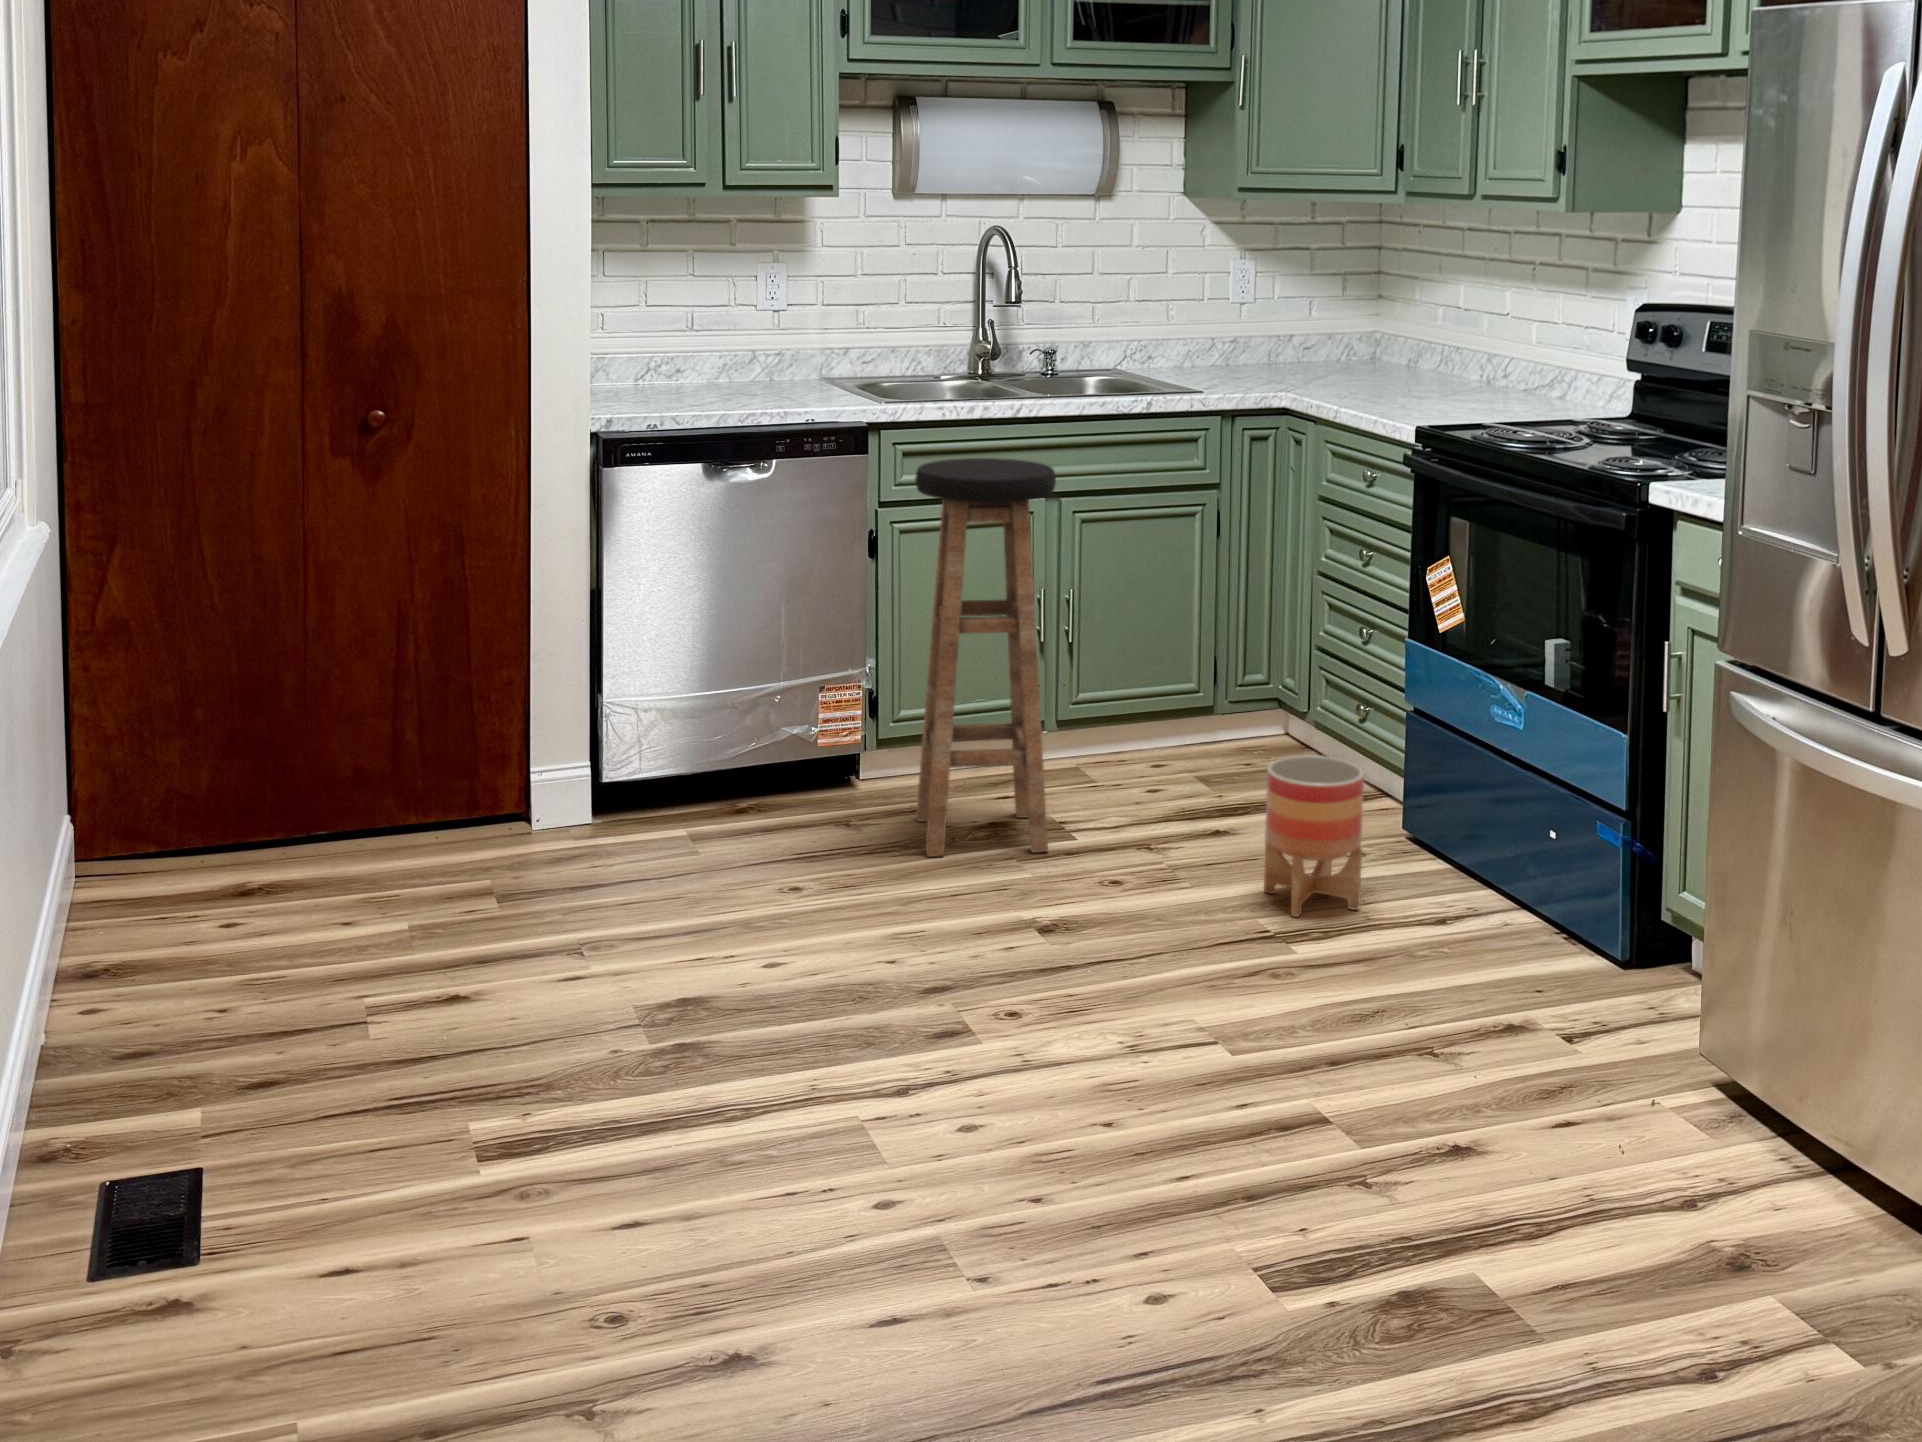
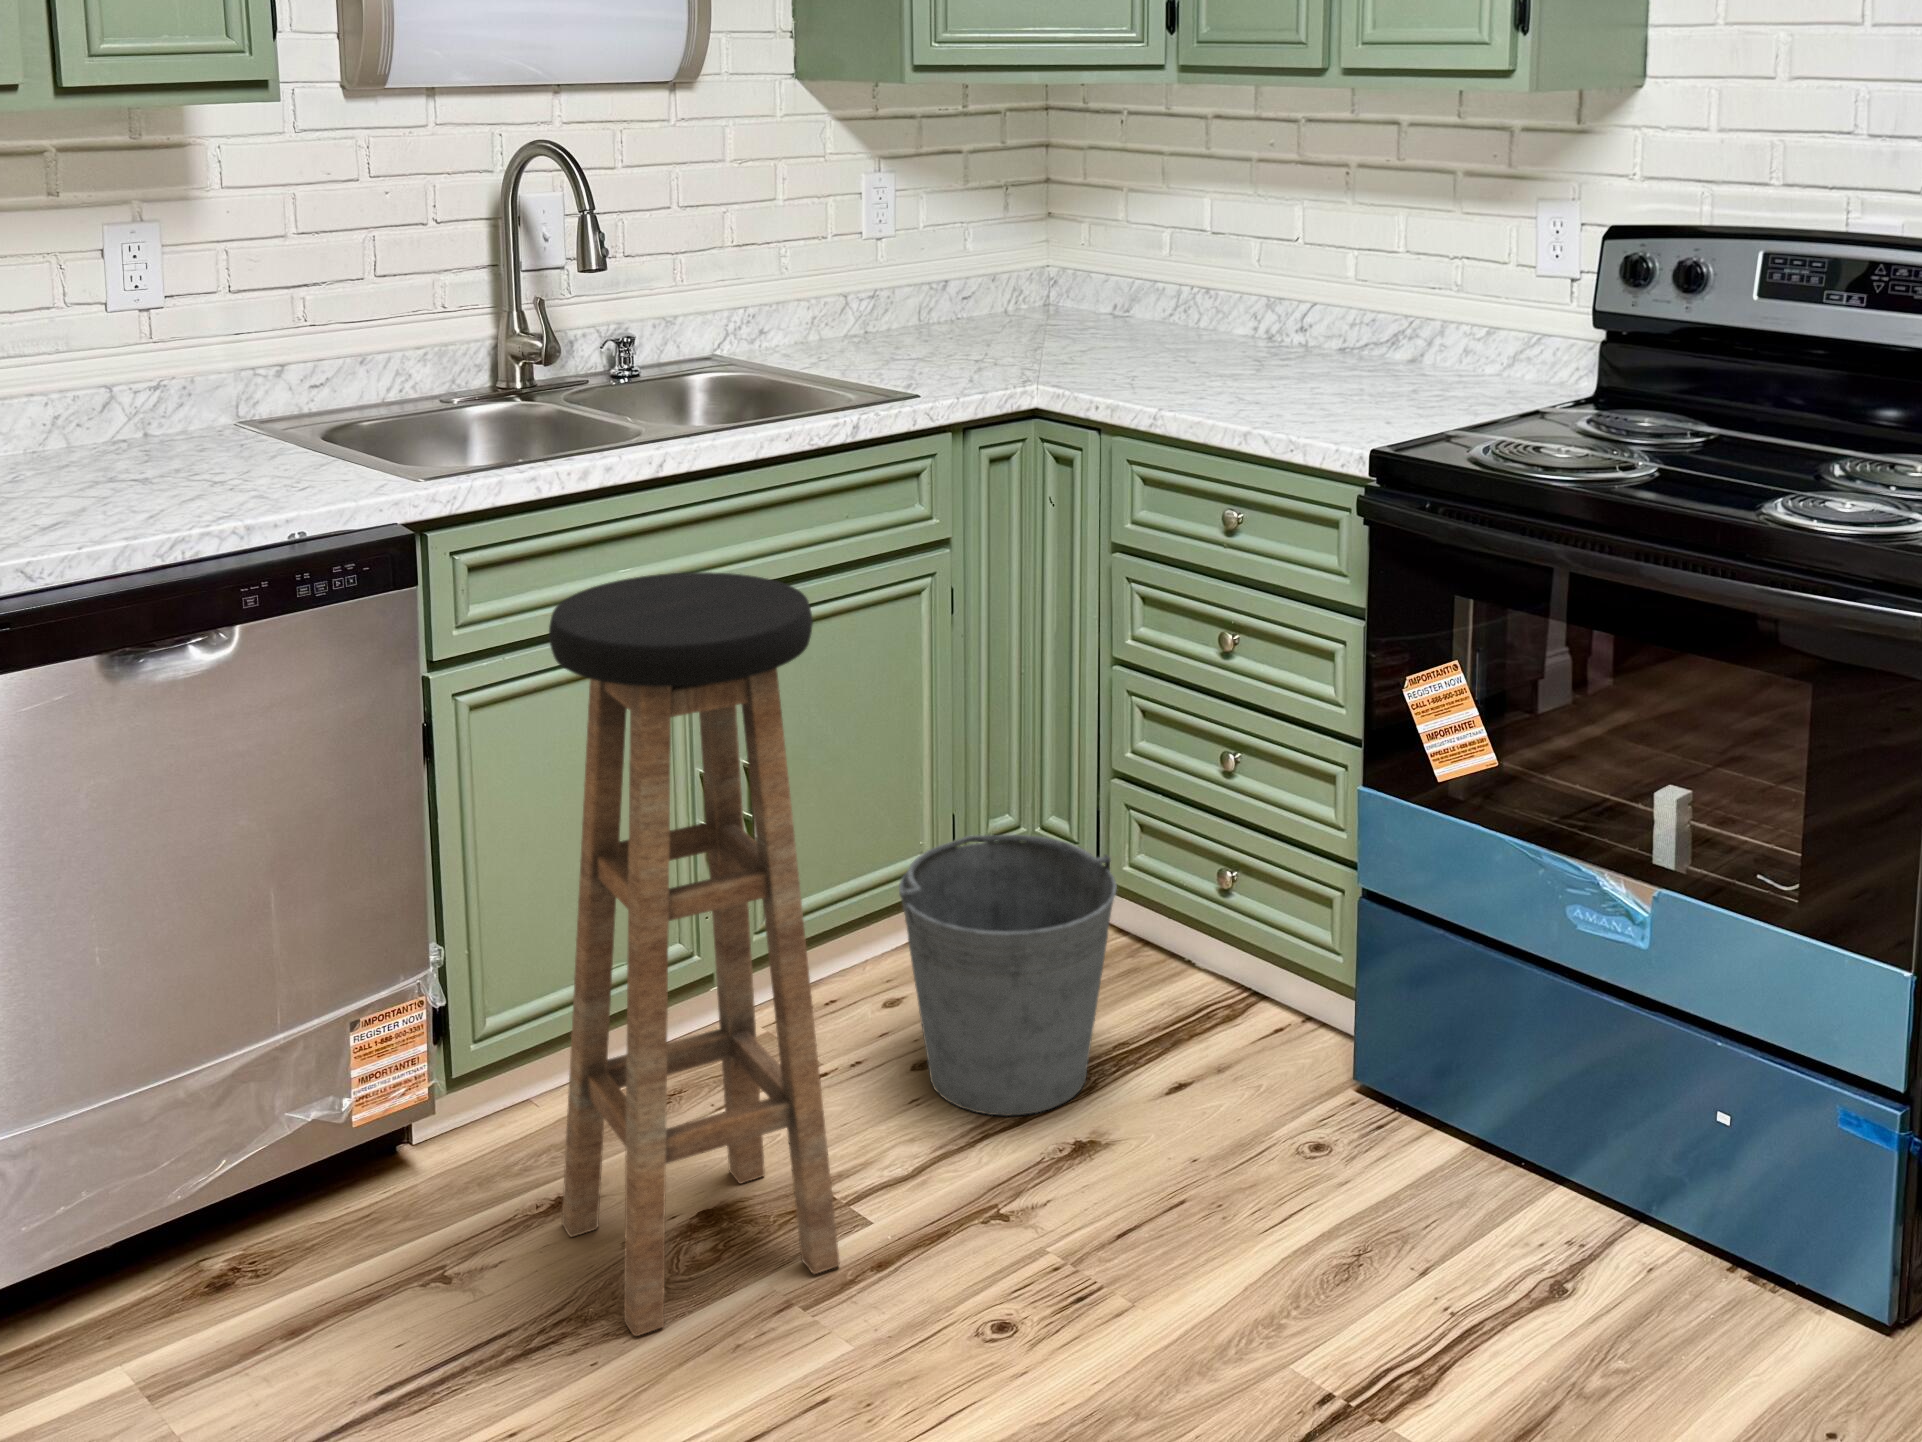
bucket: none [1135,660,1272,819] -> present [899,835,1117,1115]
planter: present [1264,756,1364,917] -> none [1244,1031,1417,1335]

